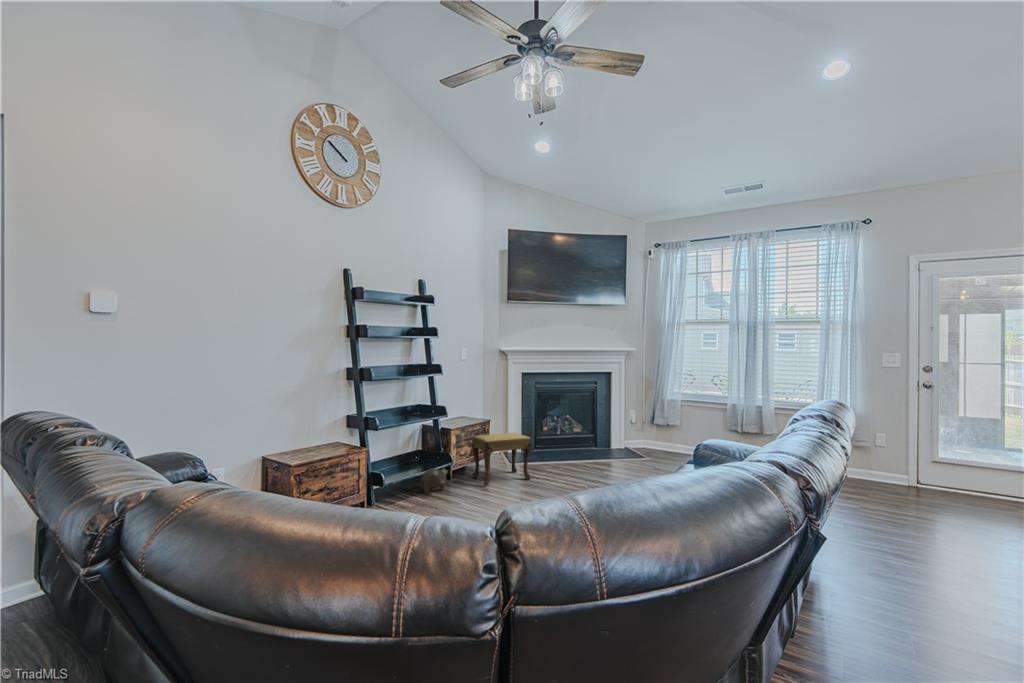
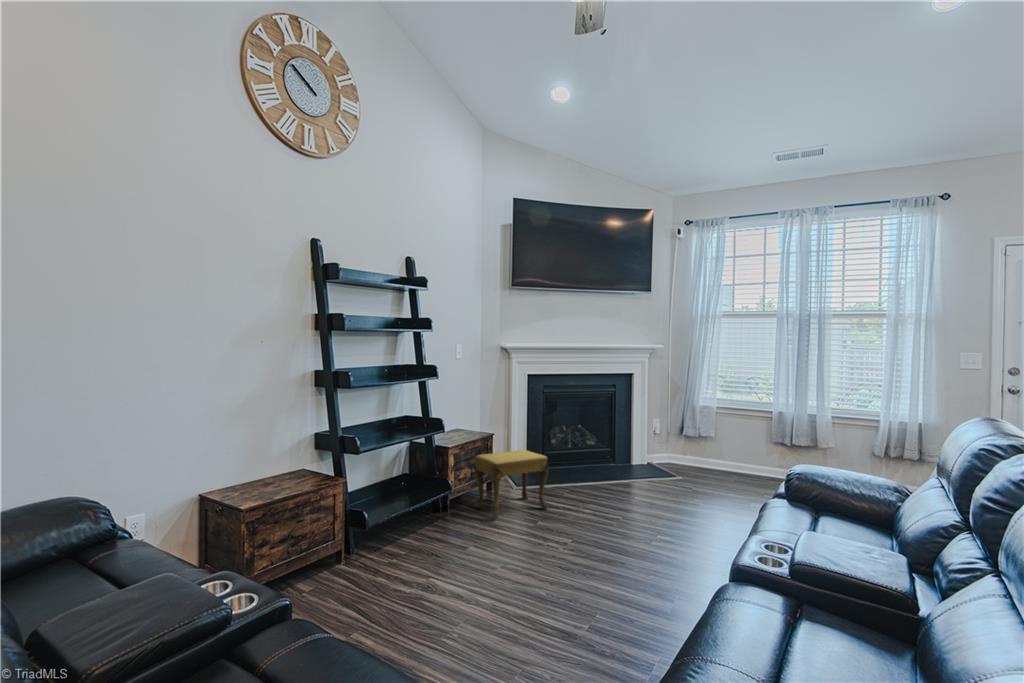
plush toy: present [420,468,448,493] -> none [411,499,448,532]

